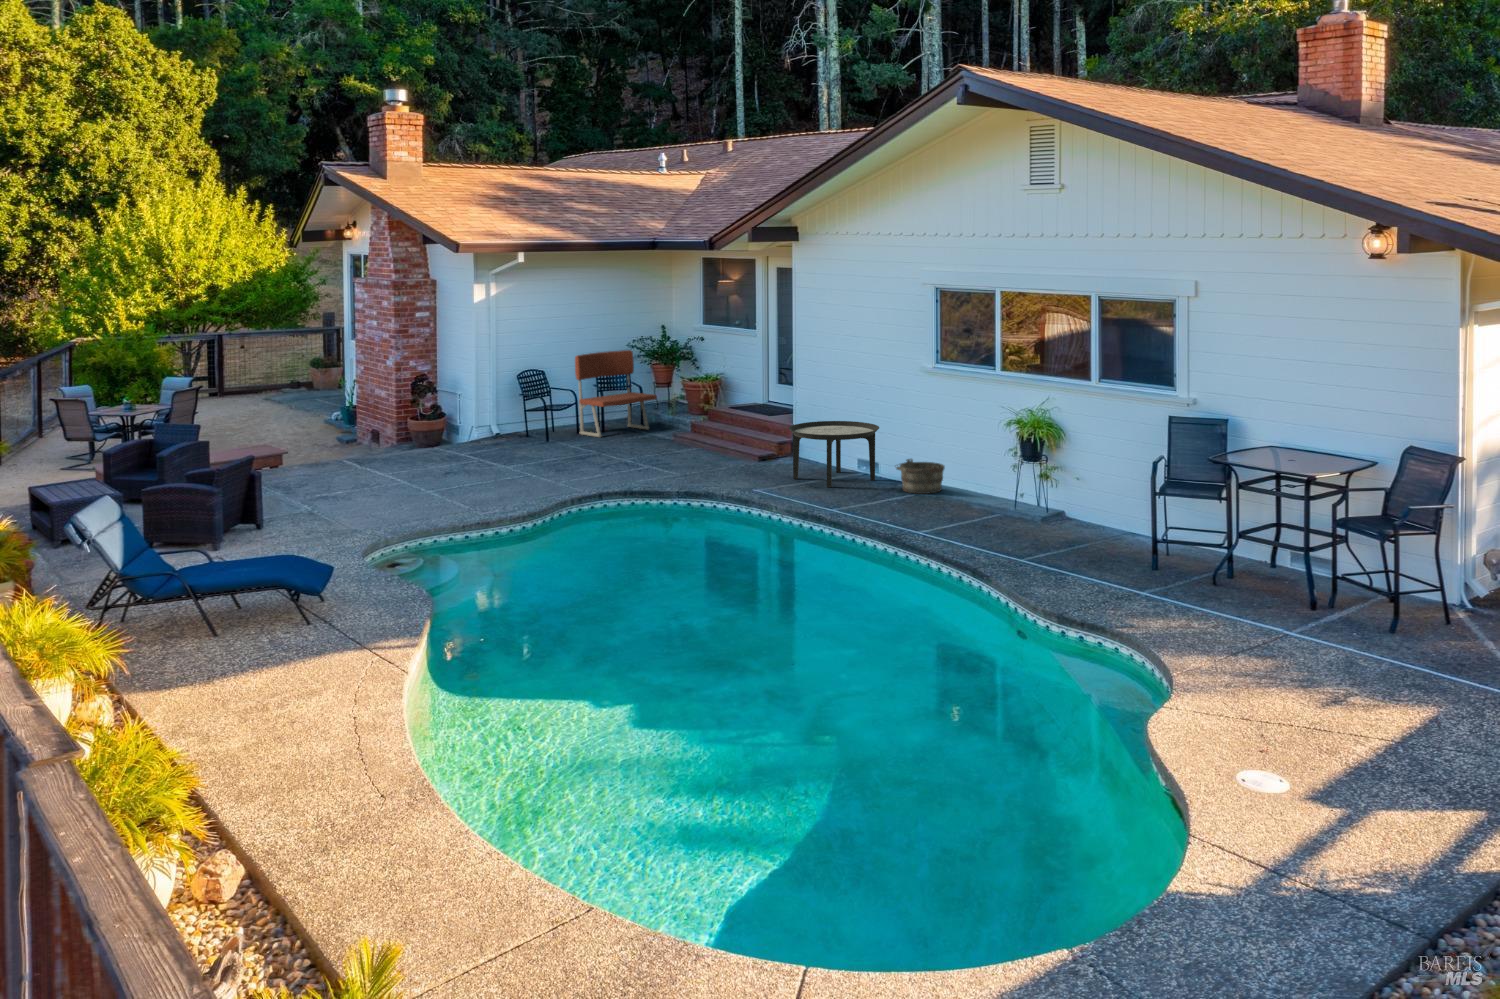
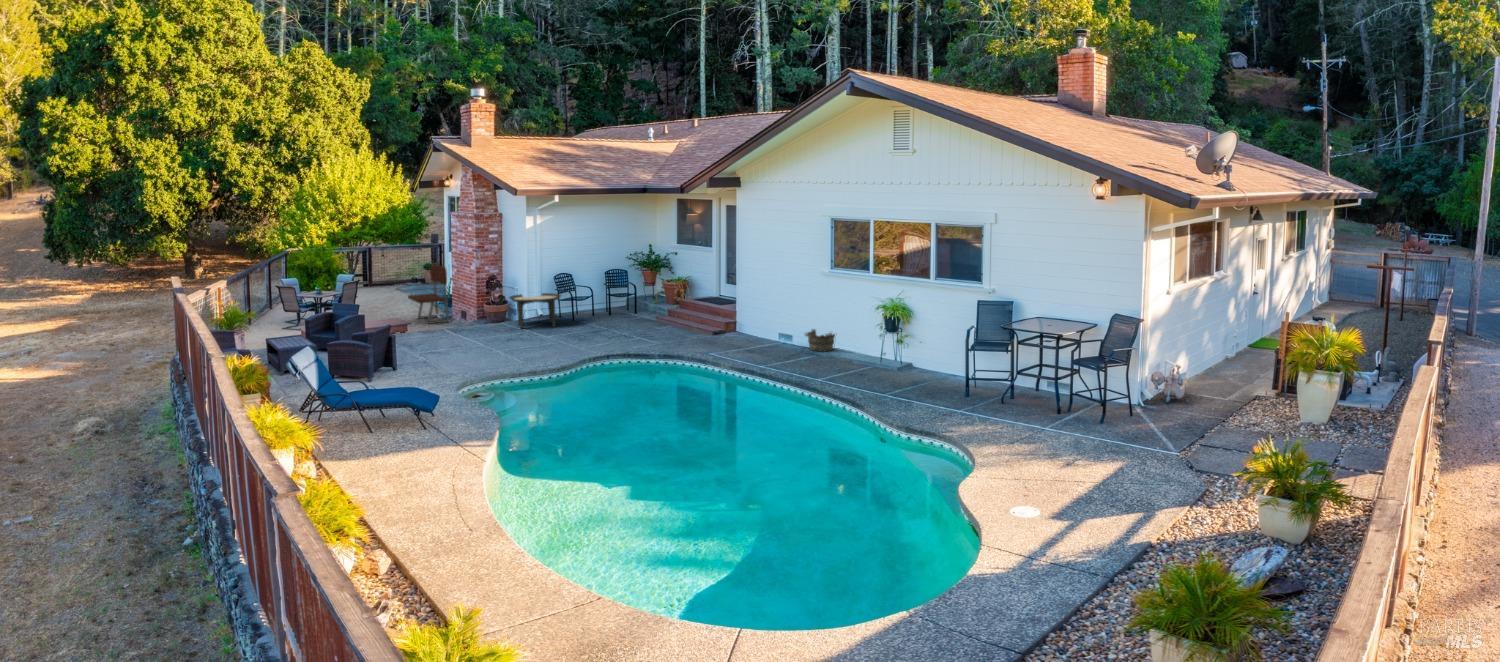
bench: present [575,350,657,437] -> present [408,265,449,324]
round table: present [788,421,879,487] -> present [510,293,561,329]

